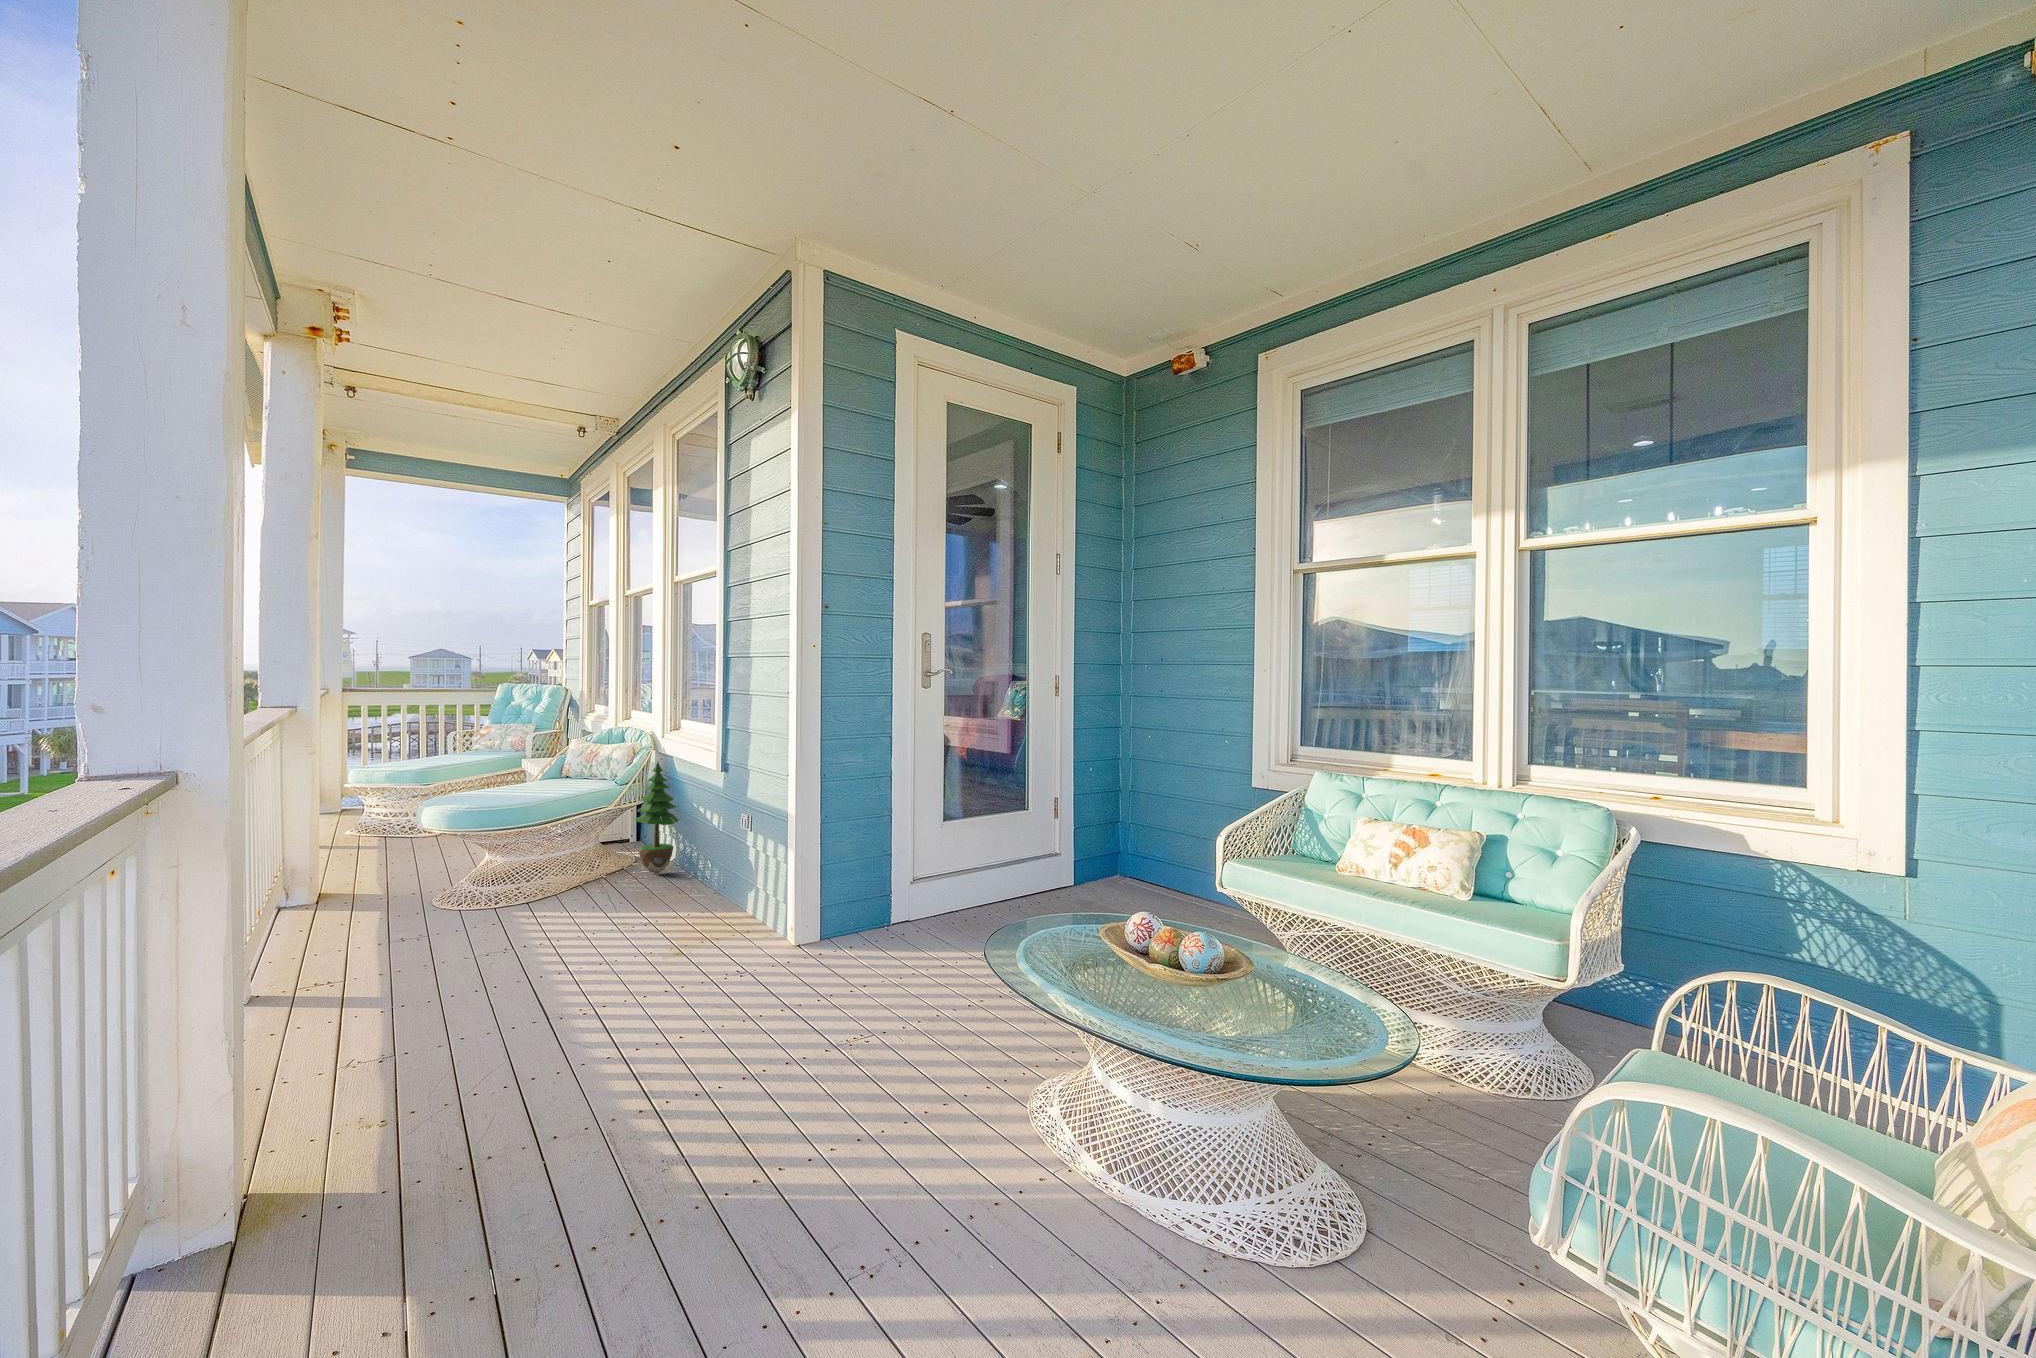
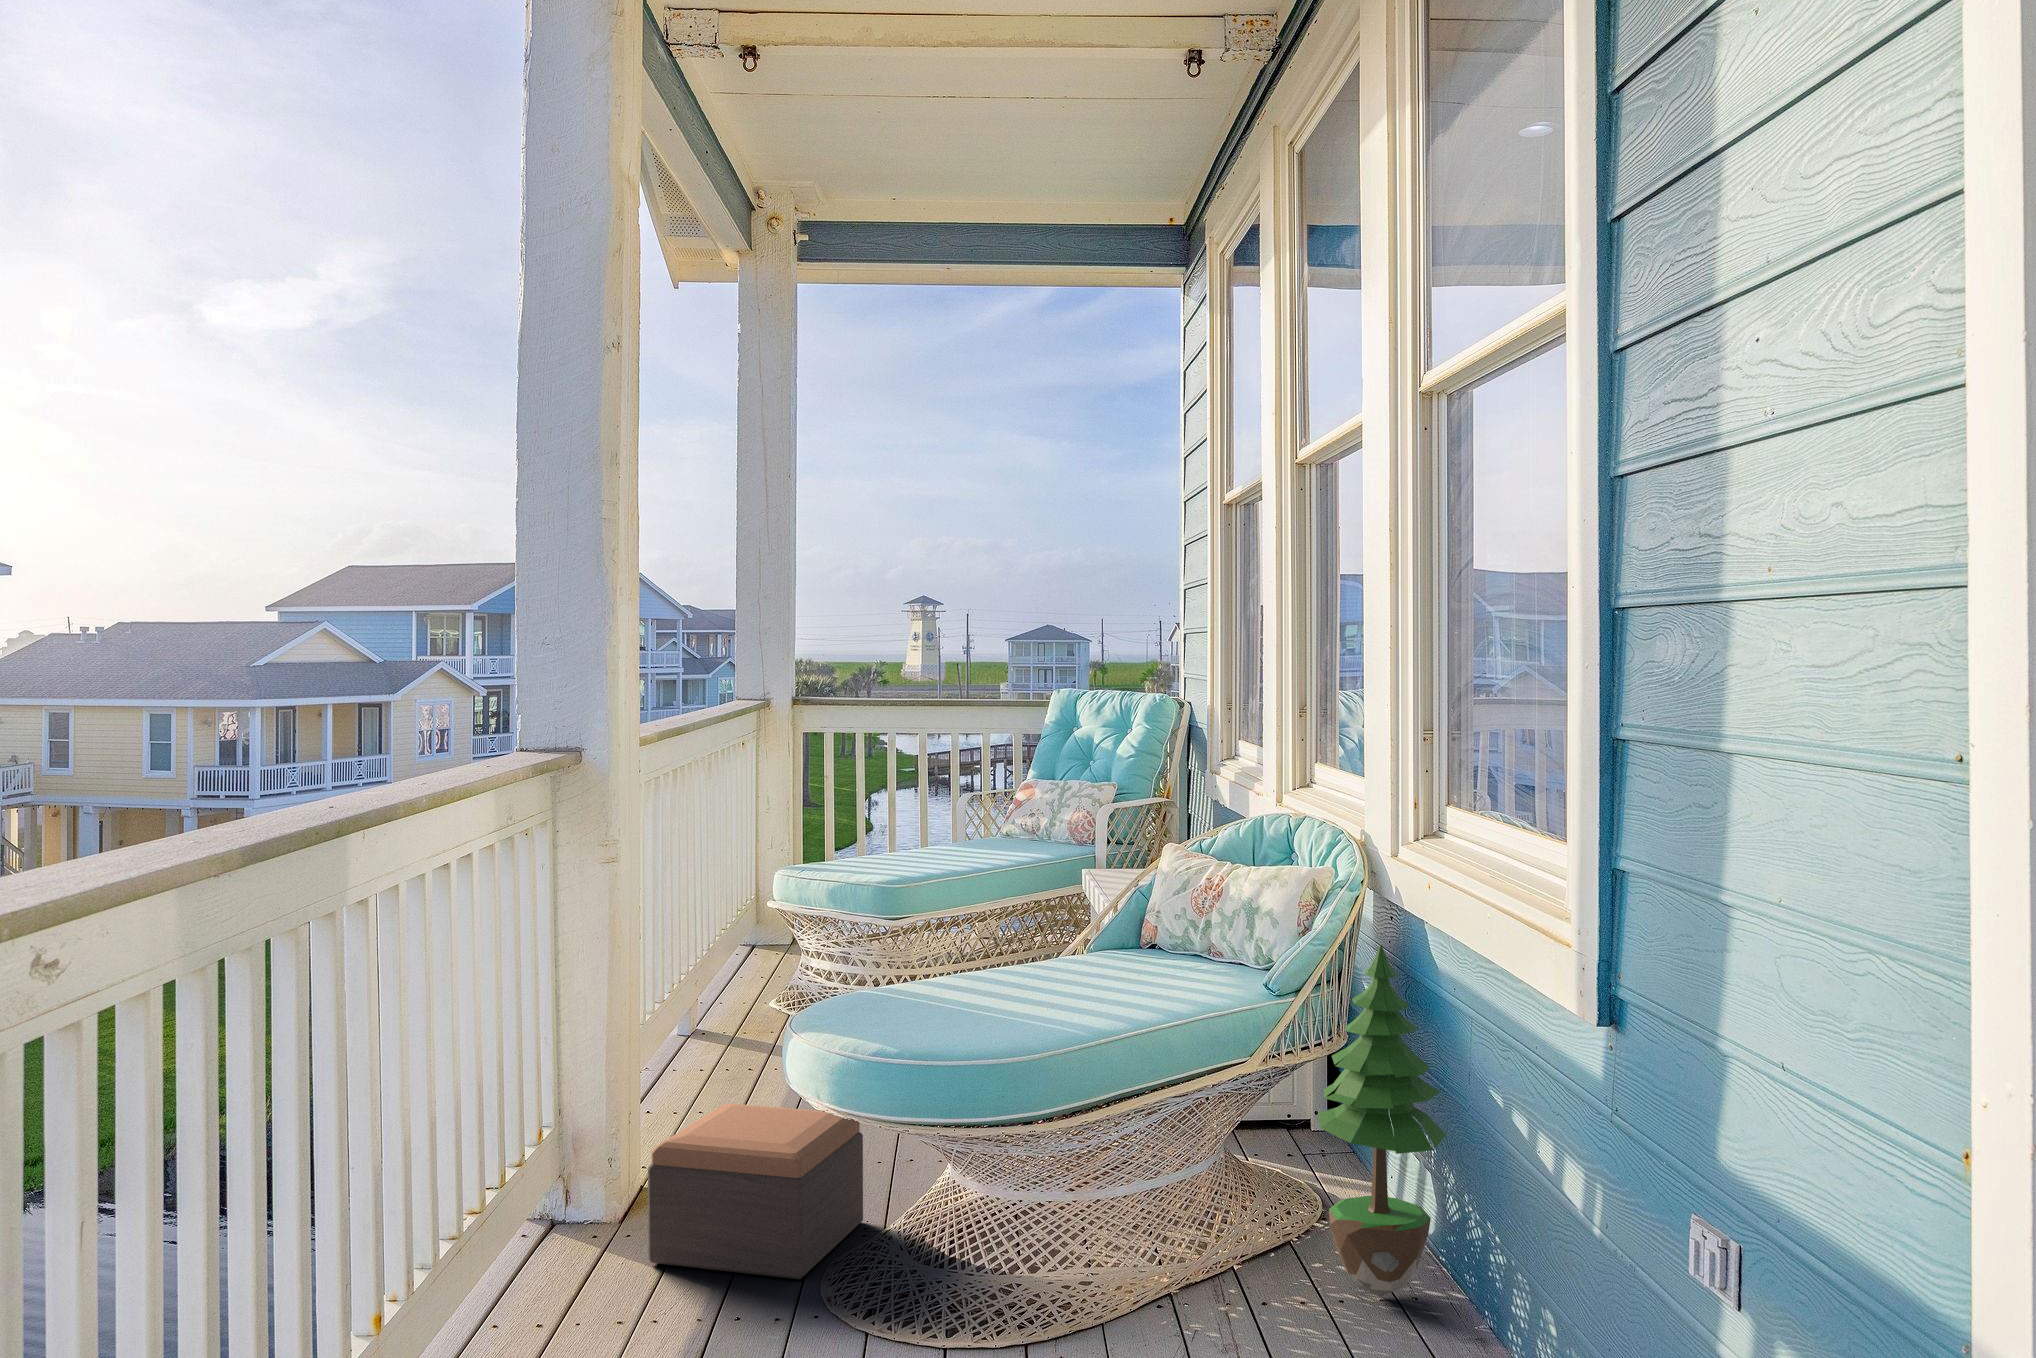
footstool: none [345,842,444,905] -> present [648,1103,863,1279]

